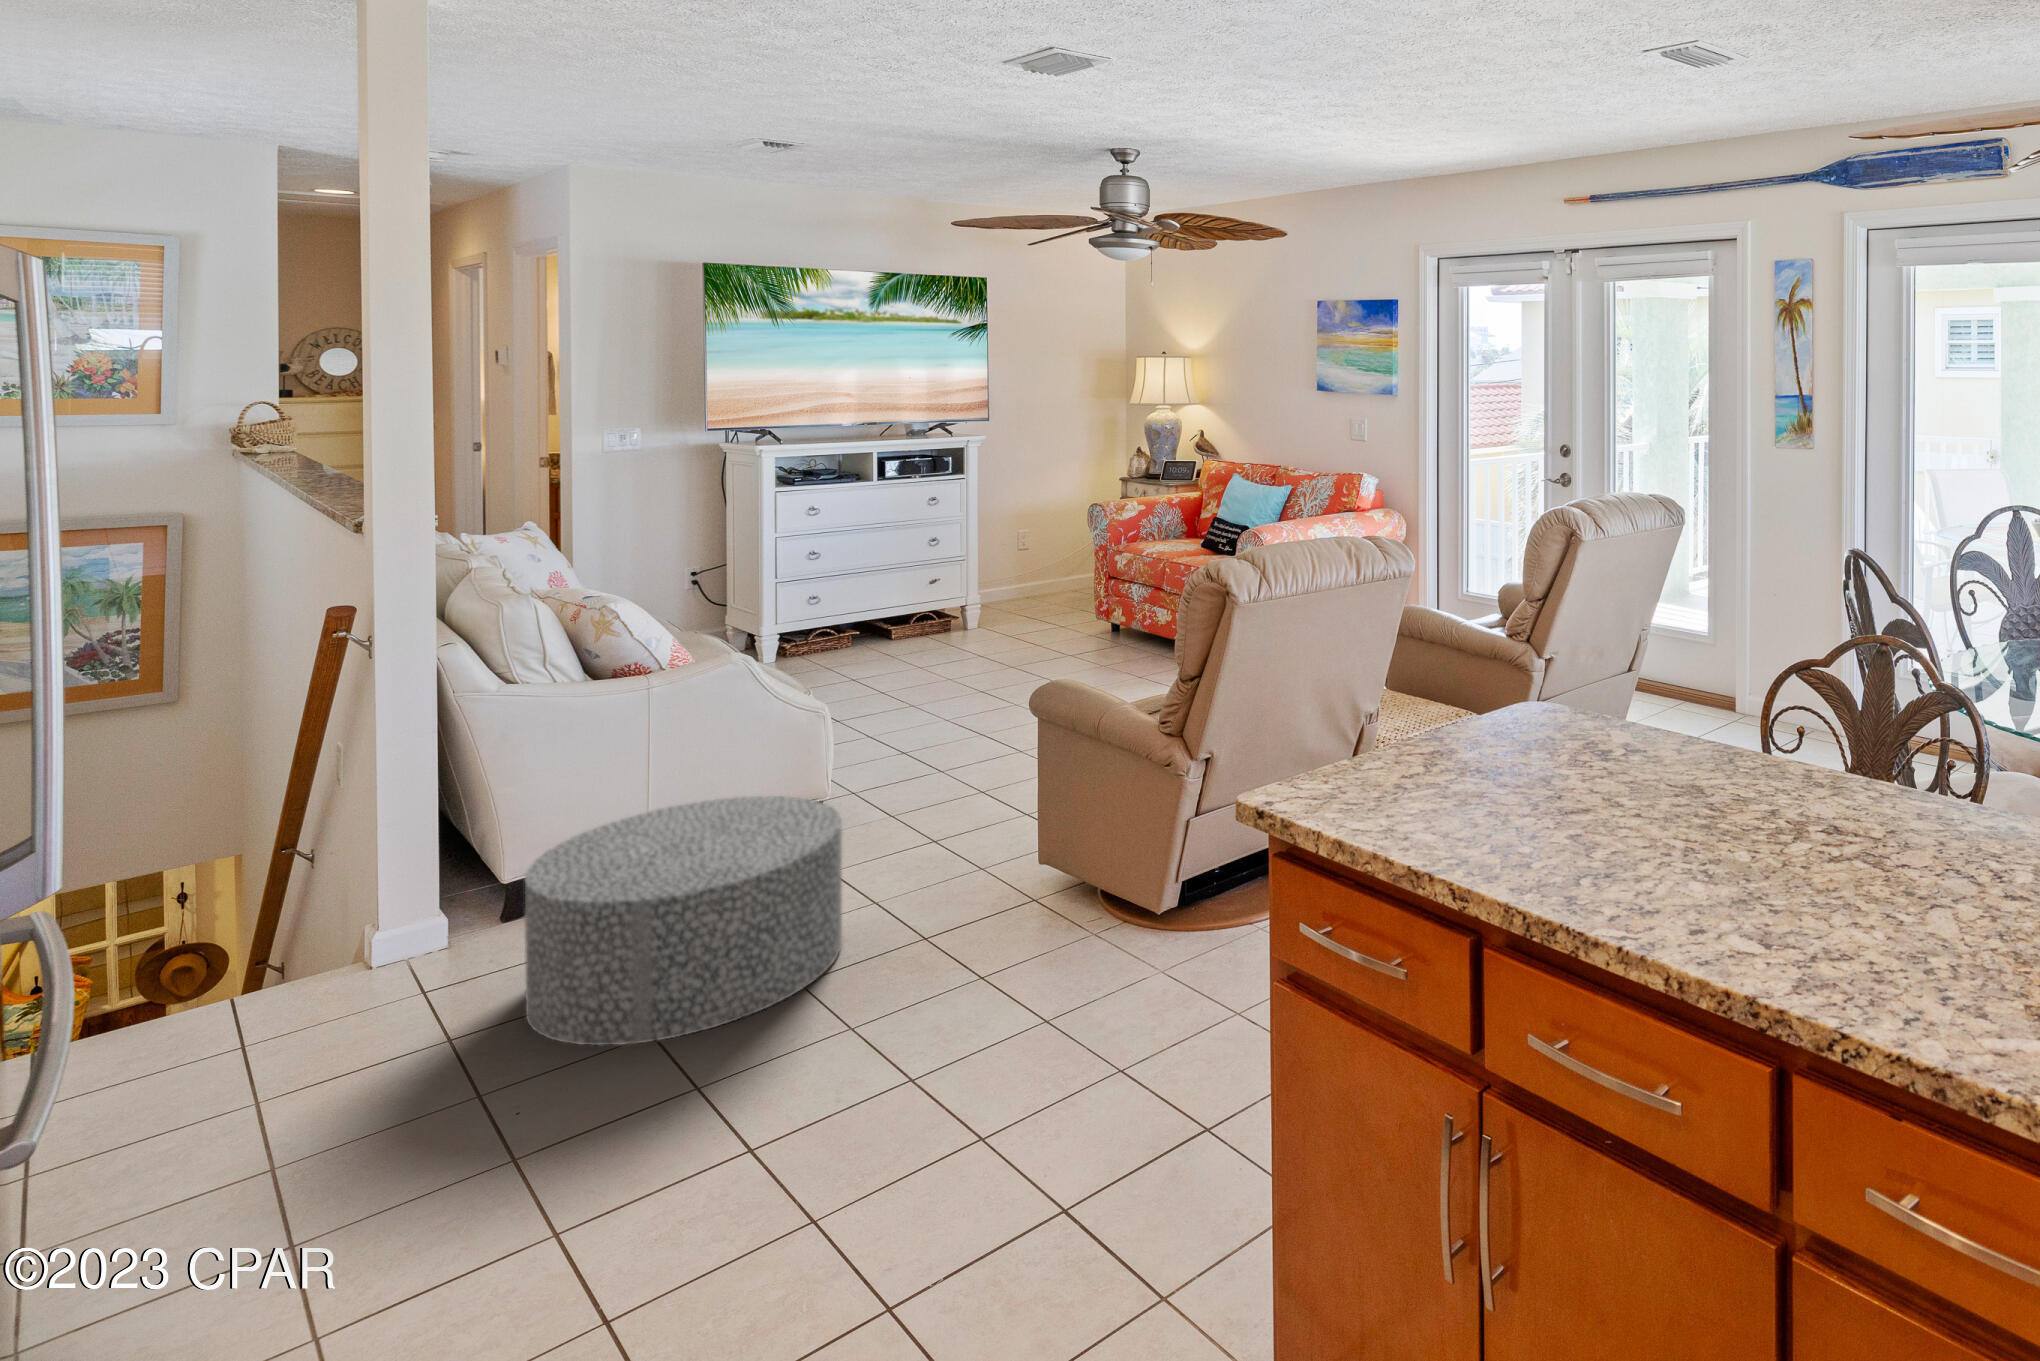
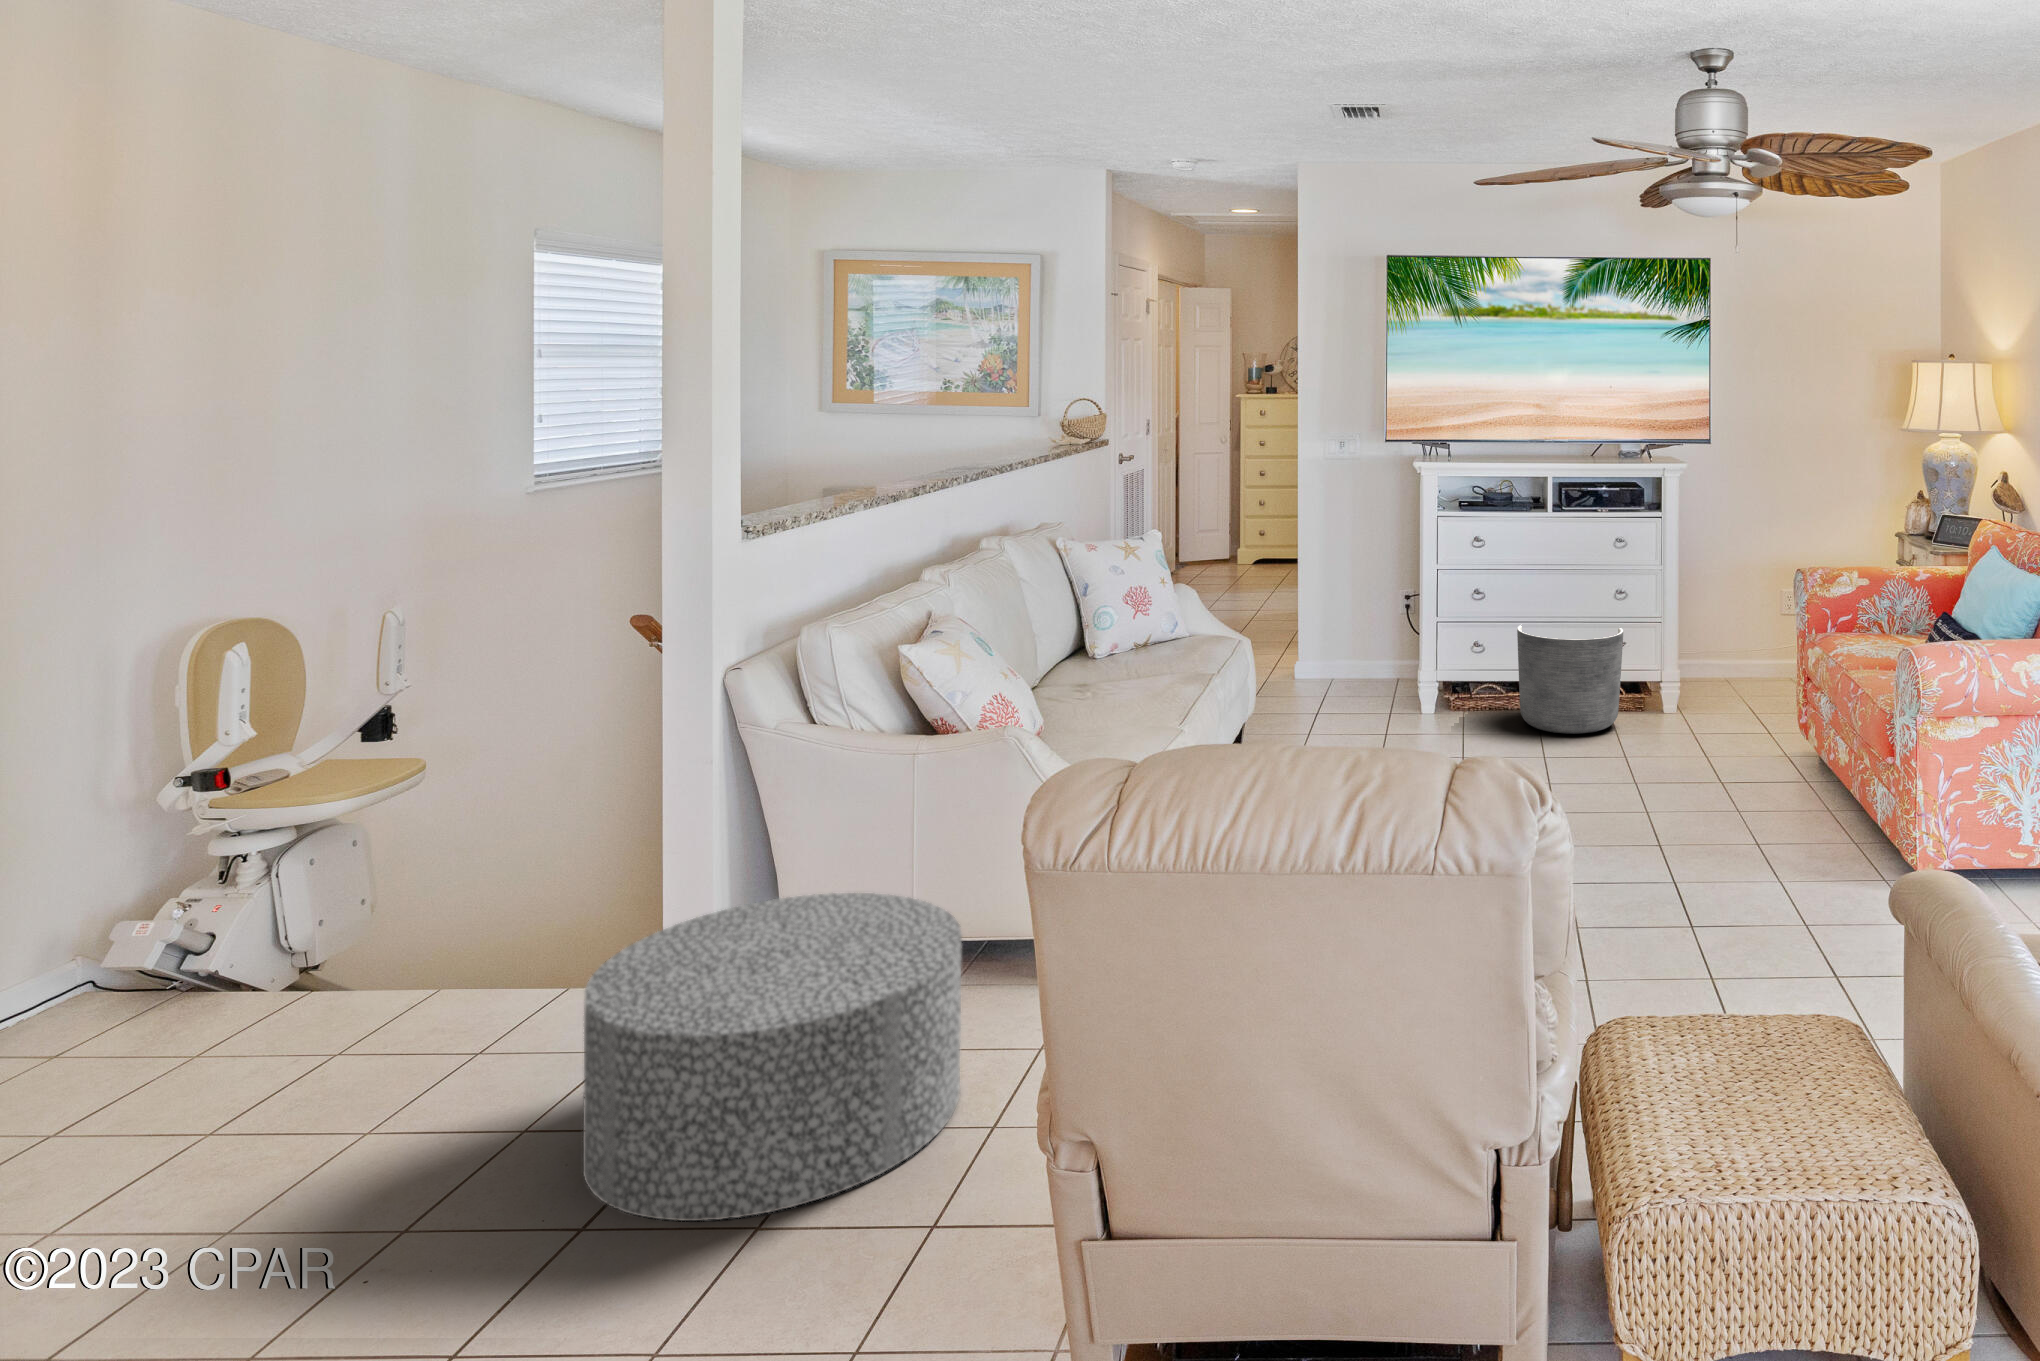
planter: none [864,564,957,654] -> present [1517,624,1623,734]

